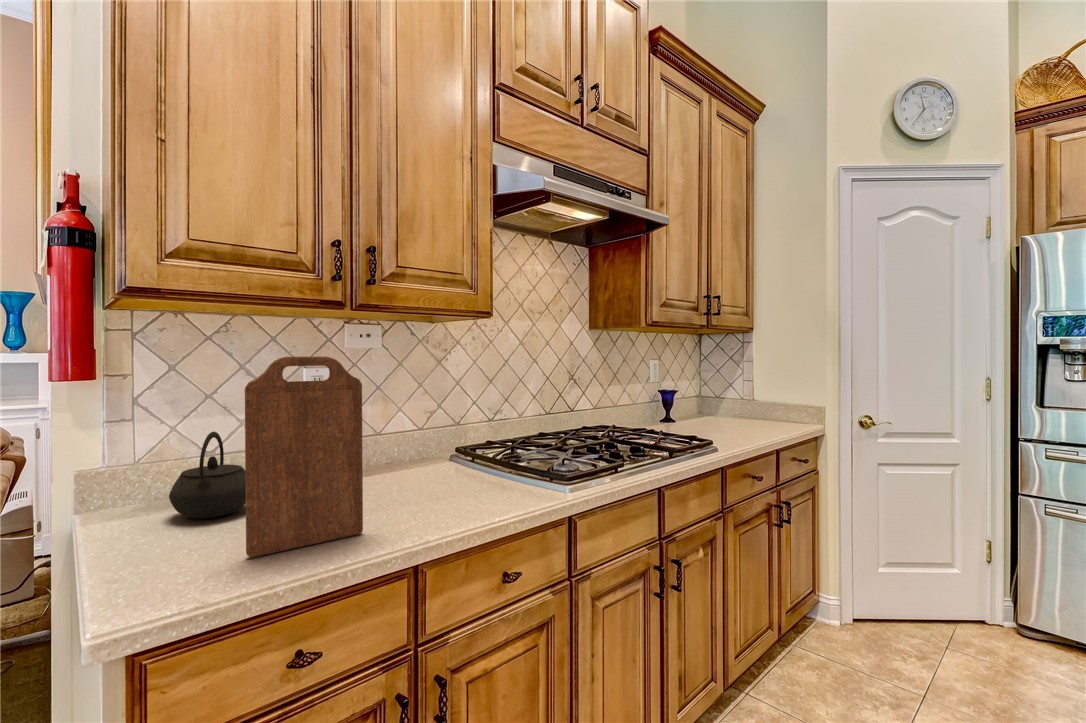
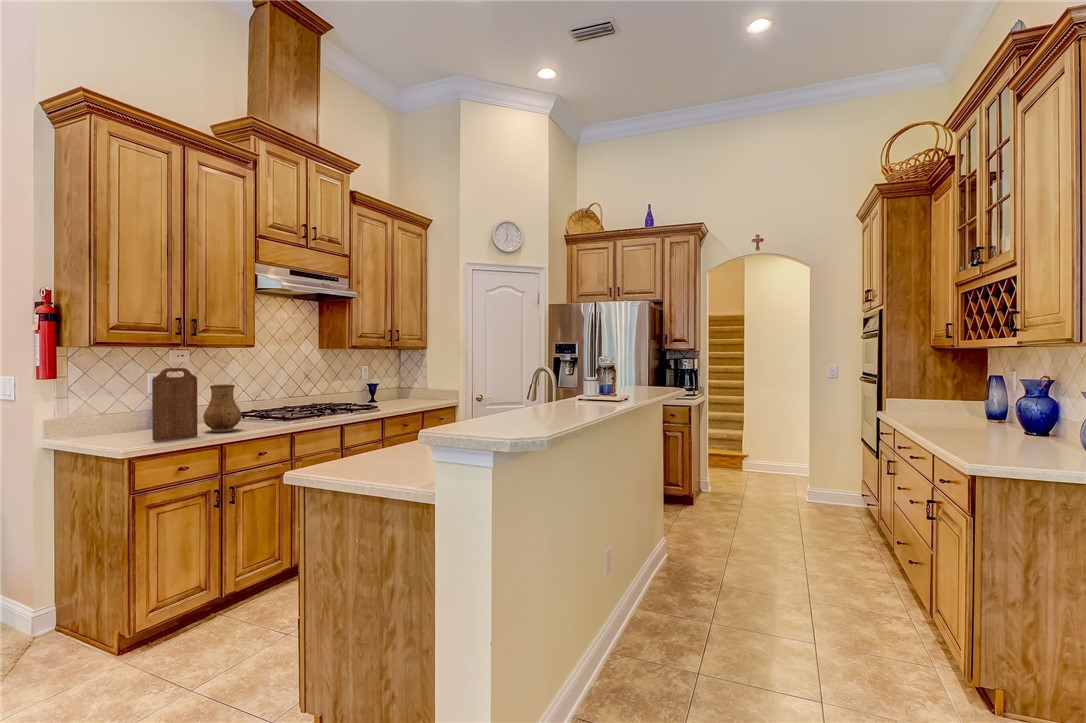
ceramic pitcher: none [384,398,464,515] -> present [203,384,241,432]
kettle: present [169,432,246,518] -> none [97,400,137,437]

